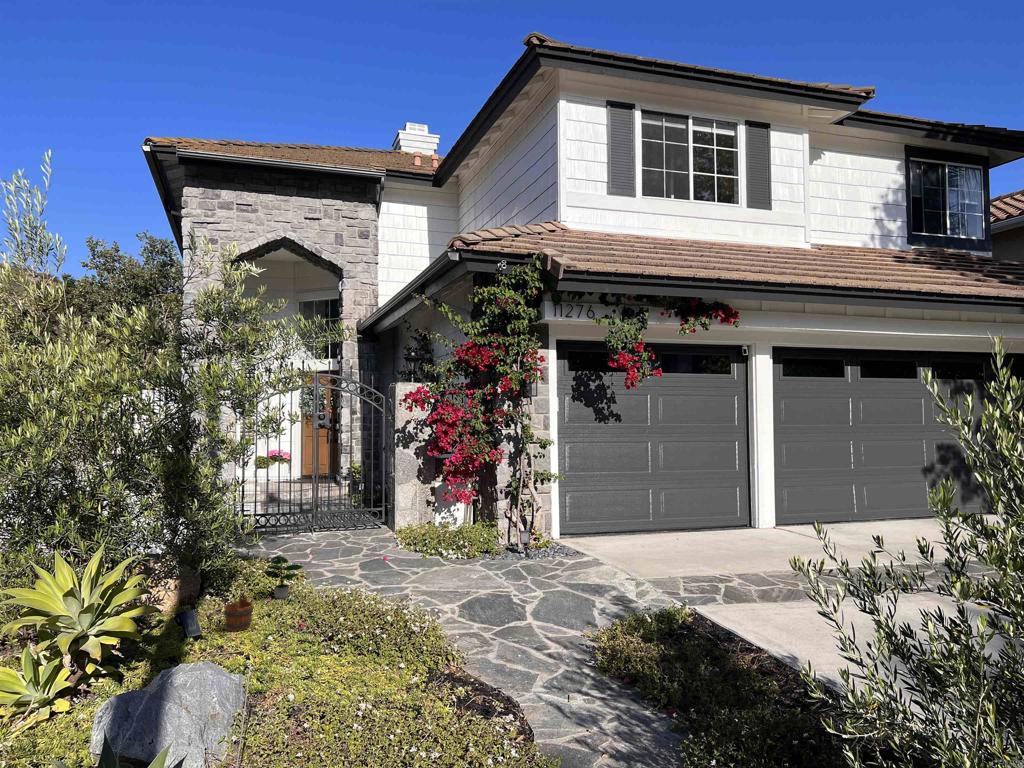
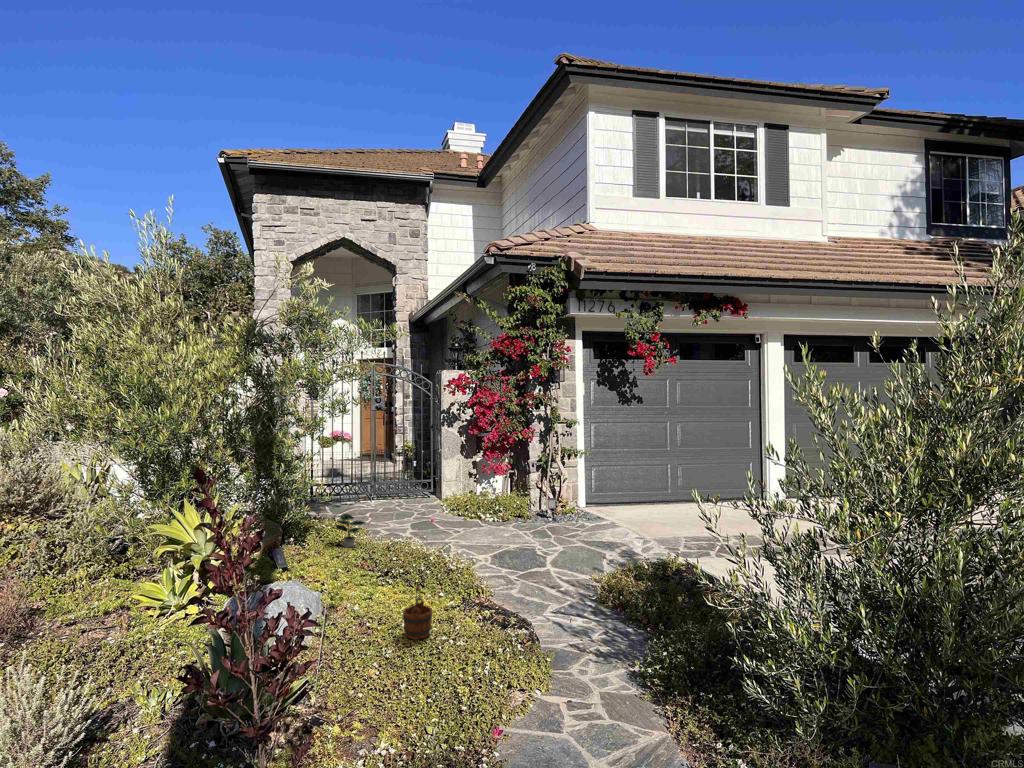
wooden bucket: present [224,583,253,632] -> present [403,586,432,640]

